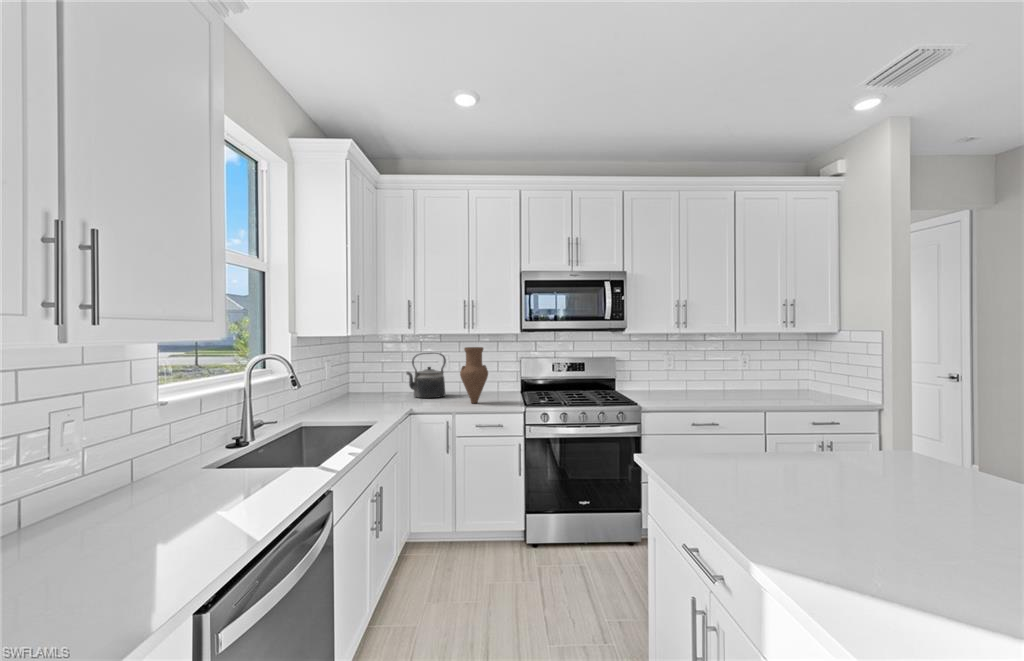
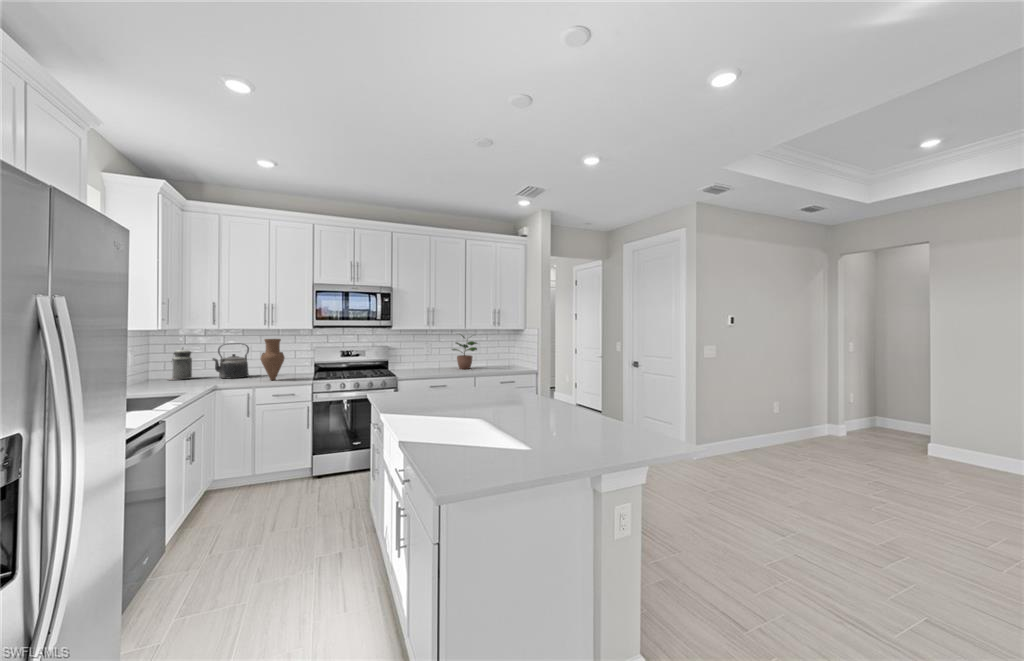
potted plant: none [715,338,762,396] -> present [452,336,477,369]
canister: none [360,357,389,397] -> present [167,349,193,380]

